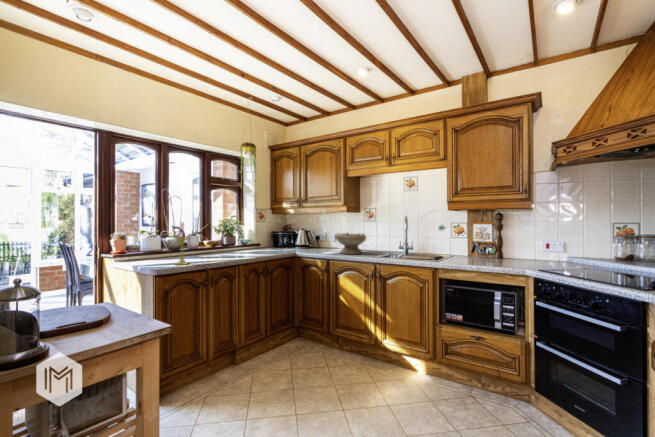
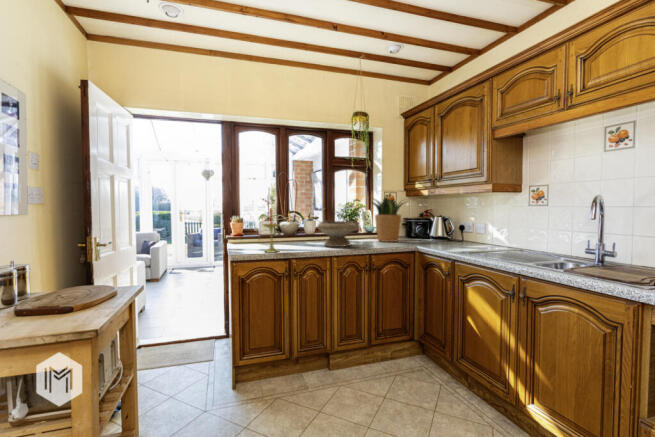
potted plant: none [249,212,288,251] -> present [372,197,404,242]
bowl: present [335,233,366,254] -> present [318,220,355,247]

